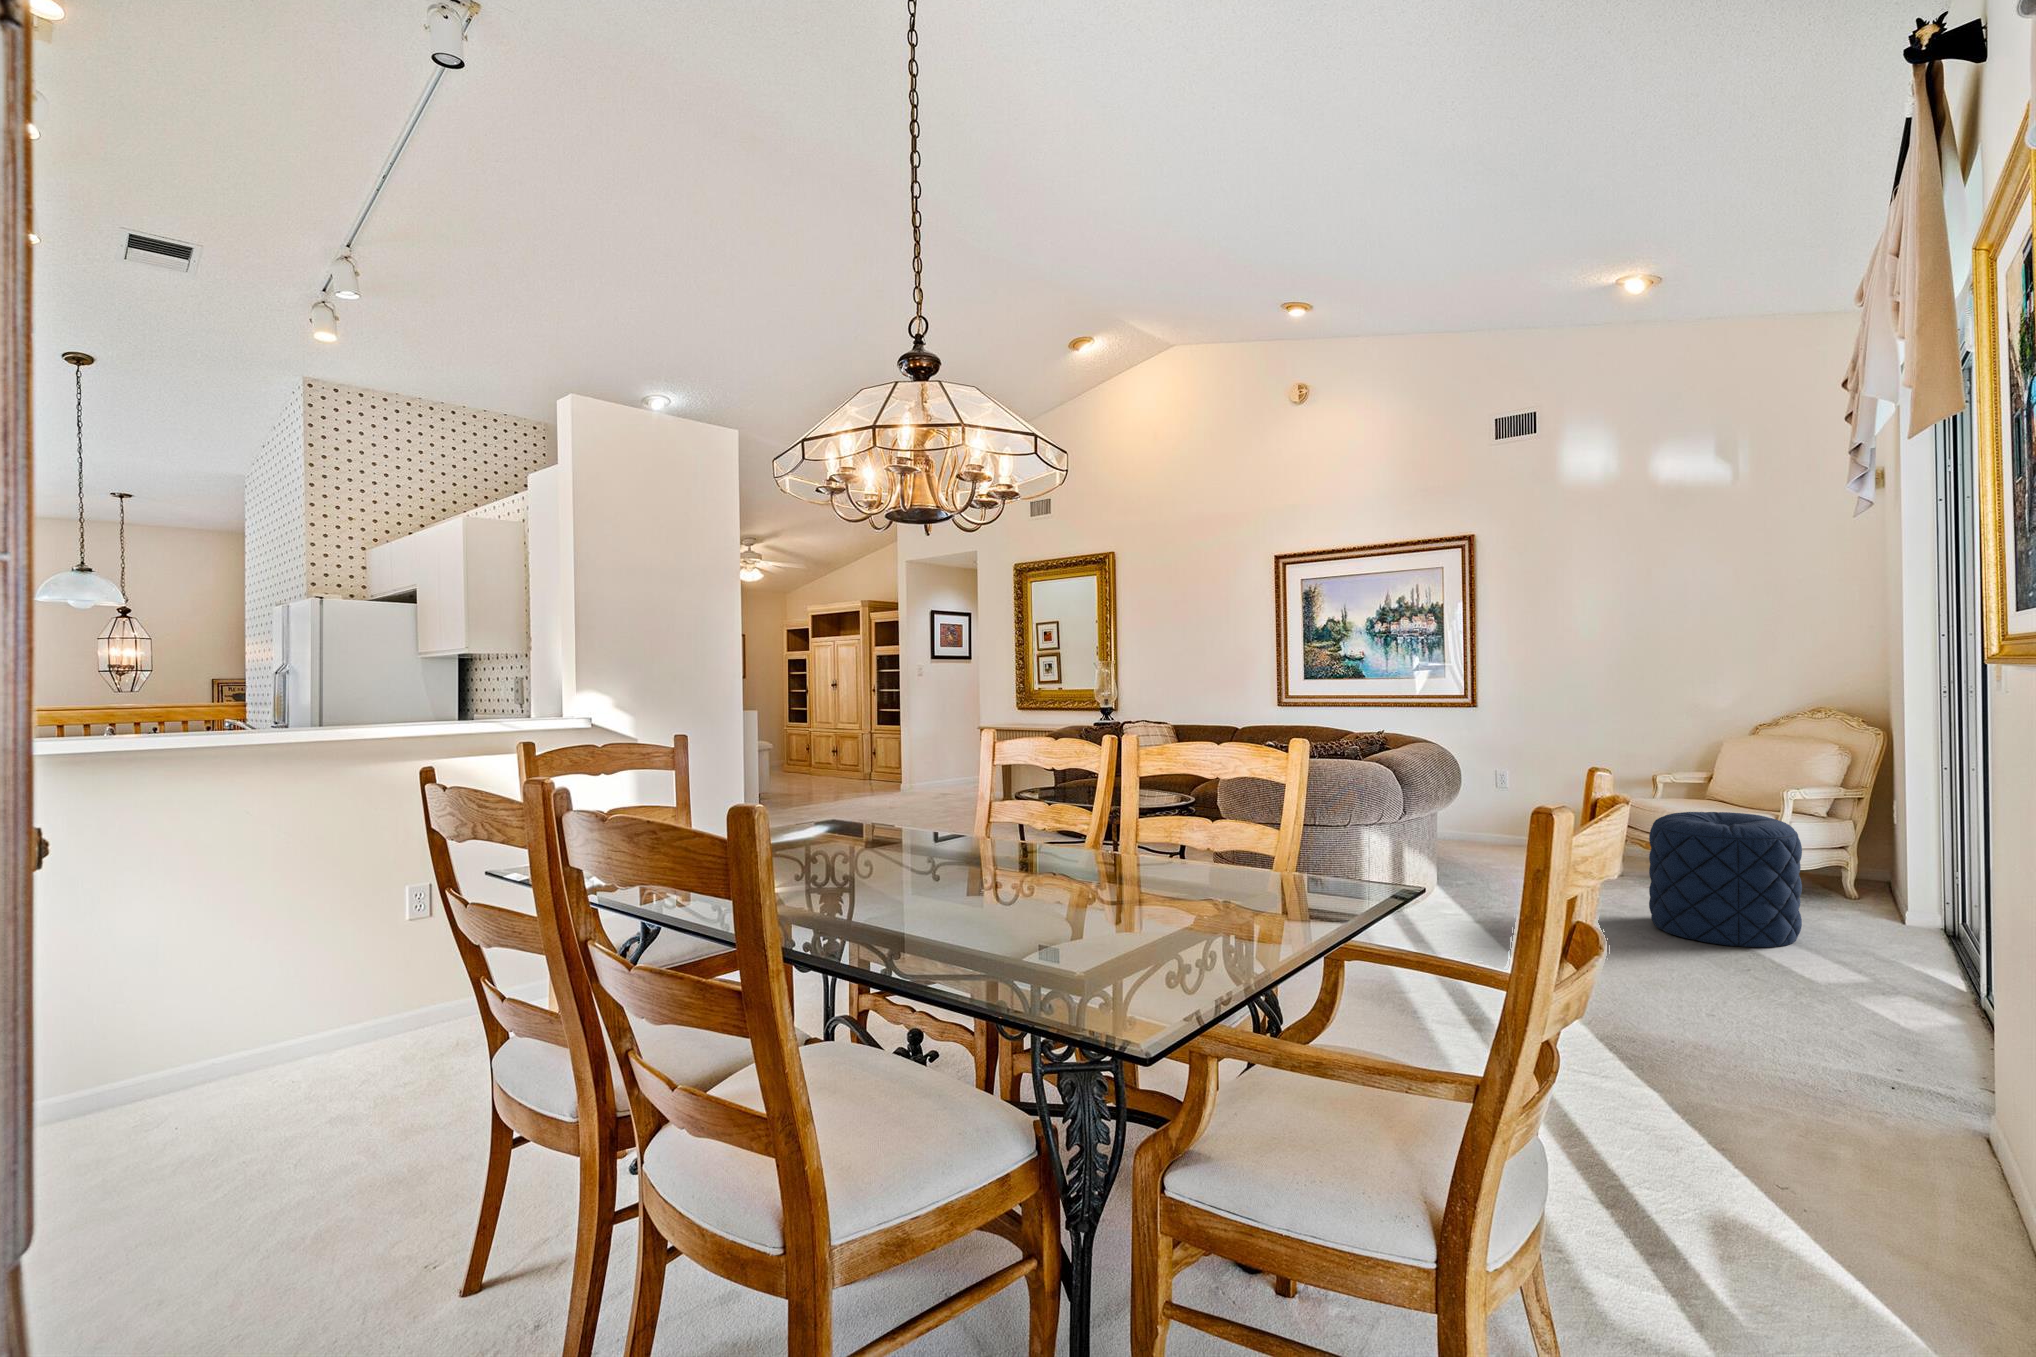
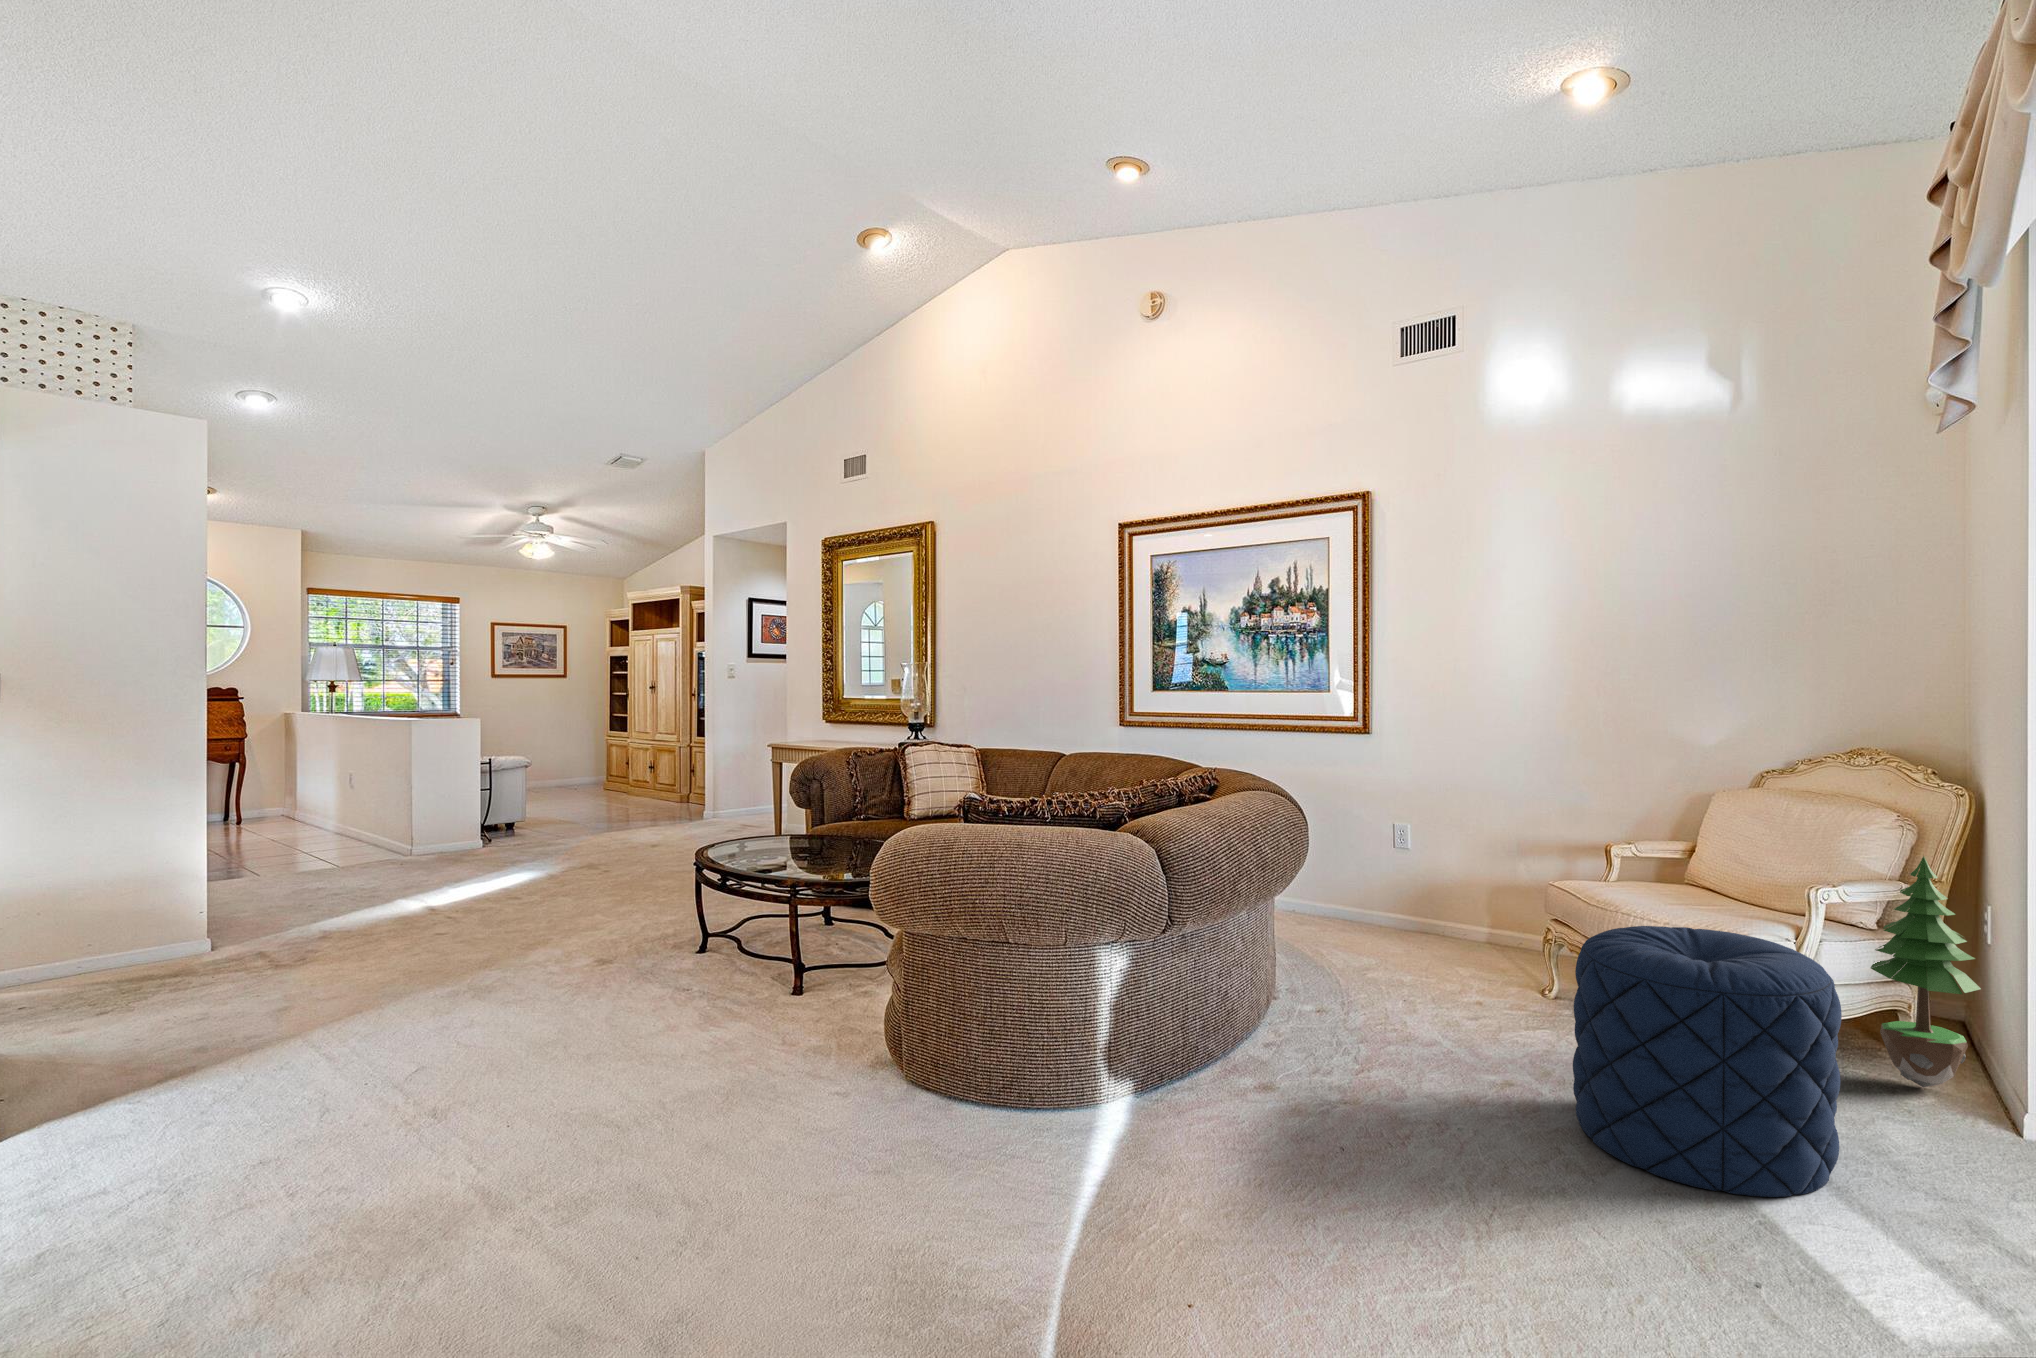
potted tree: none [1822,769,1886,907] -> present [1871,856,1981,1087]

